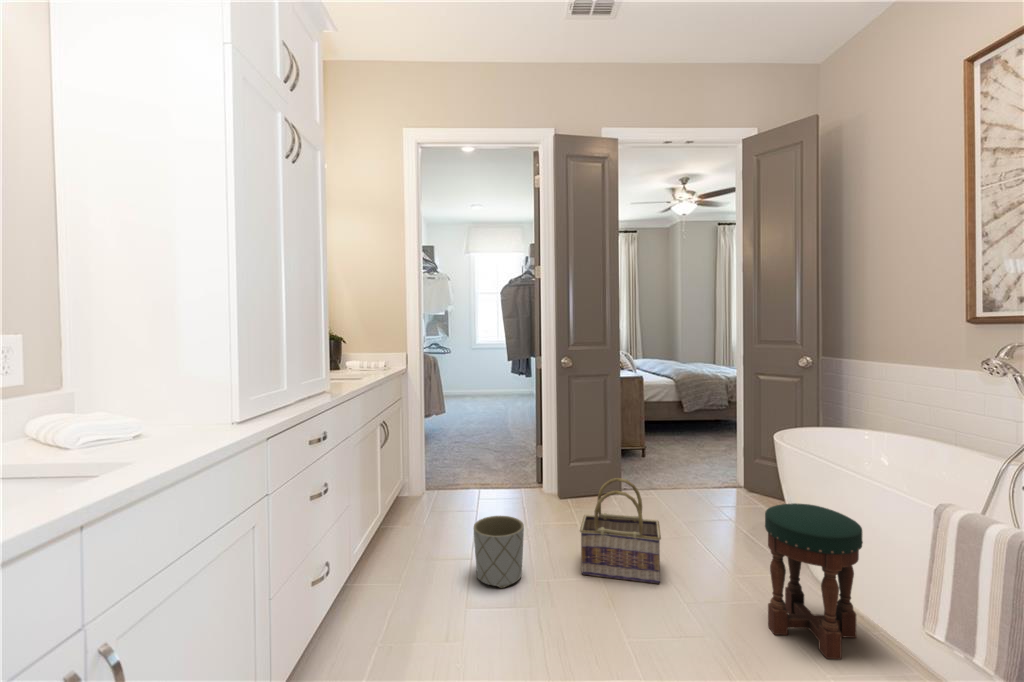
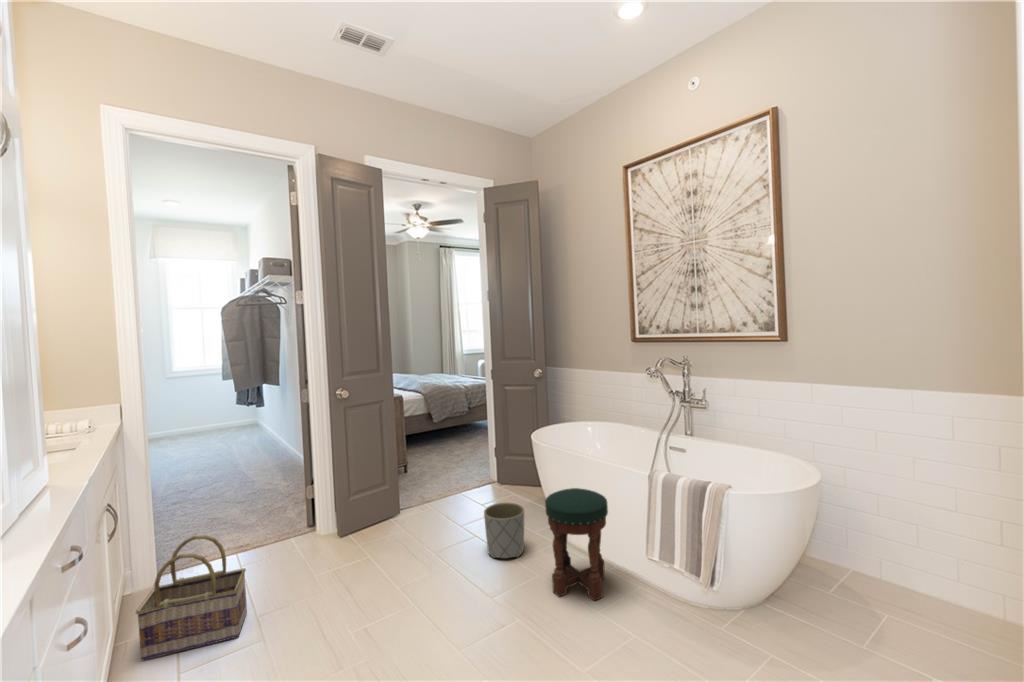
basket: present [580,478,661,583] -> present [136,535,247,660]
planter: present [473,516,524,588] -> present [484,503,524,558]

